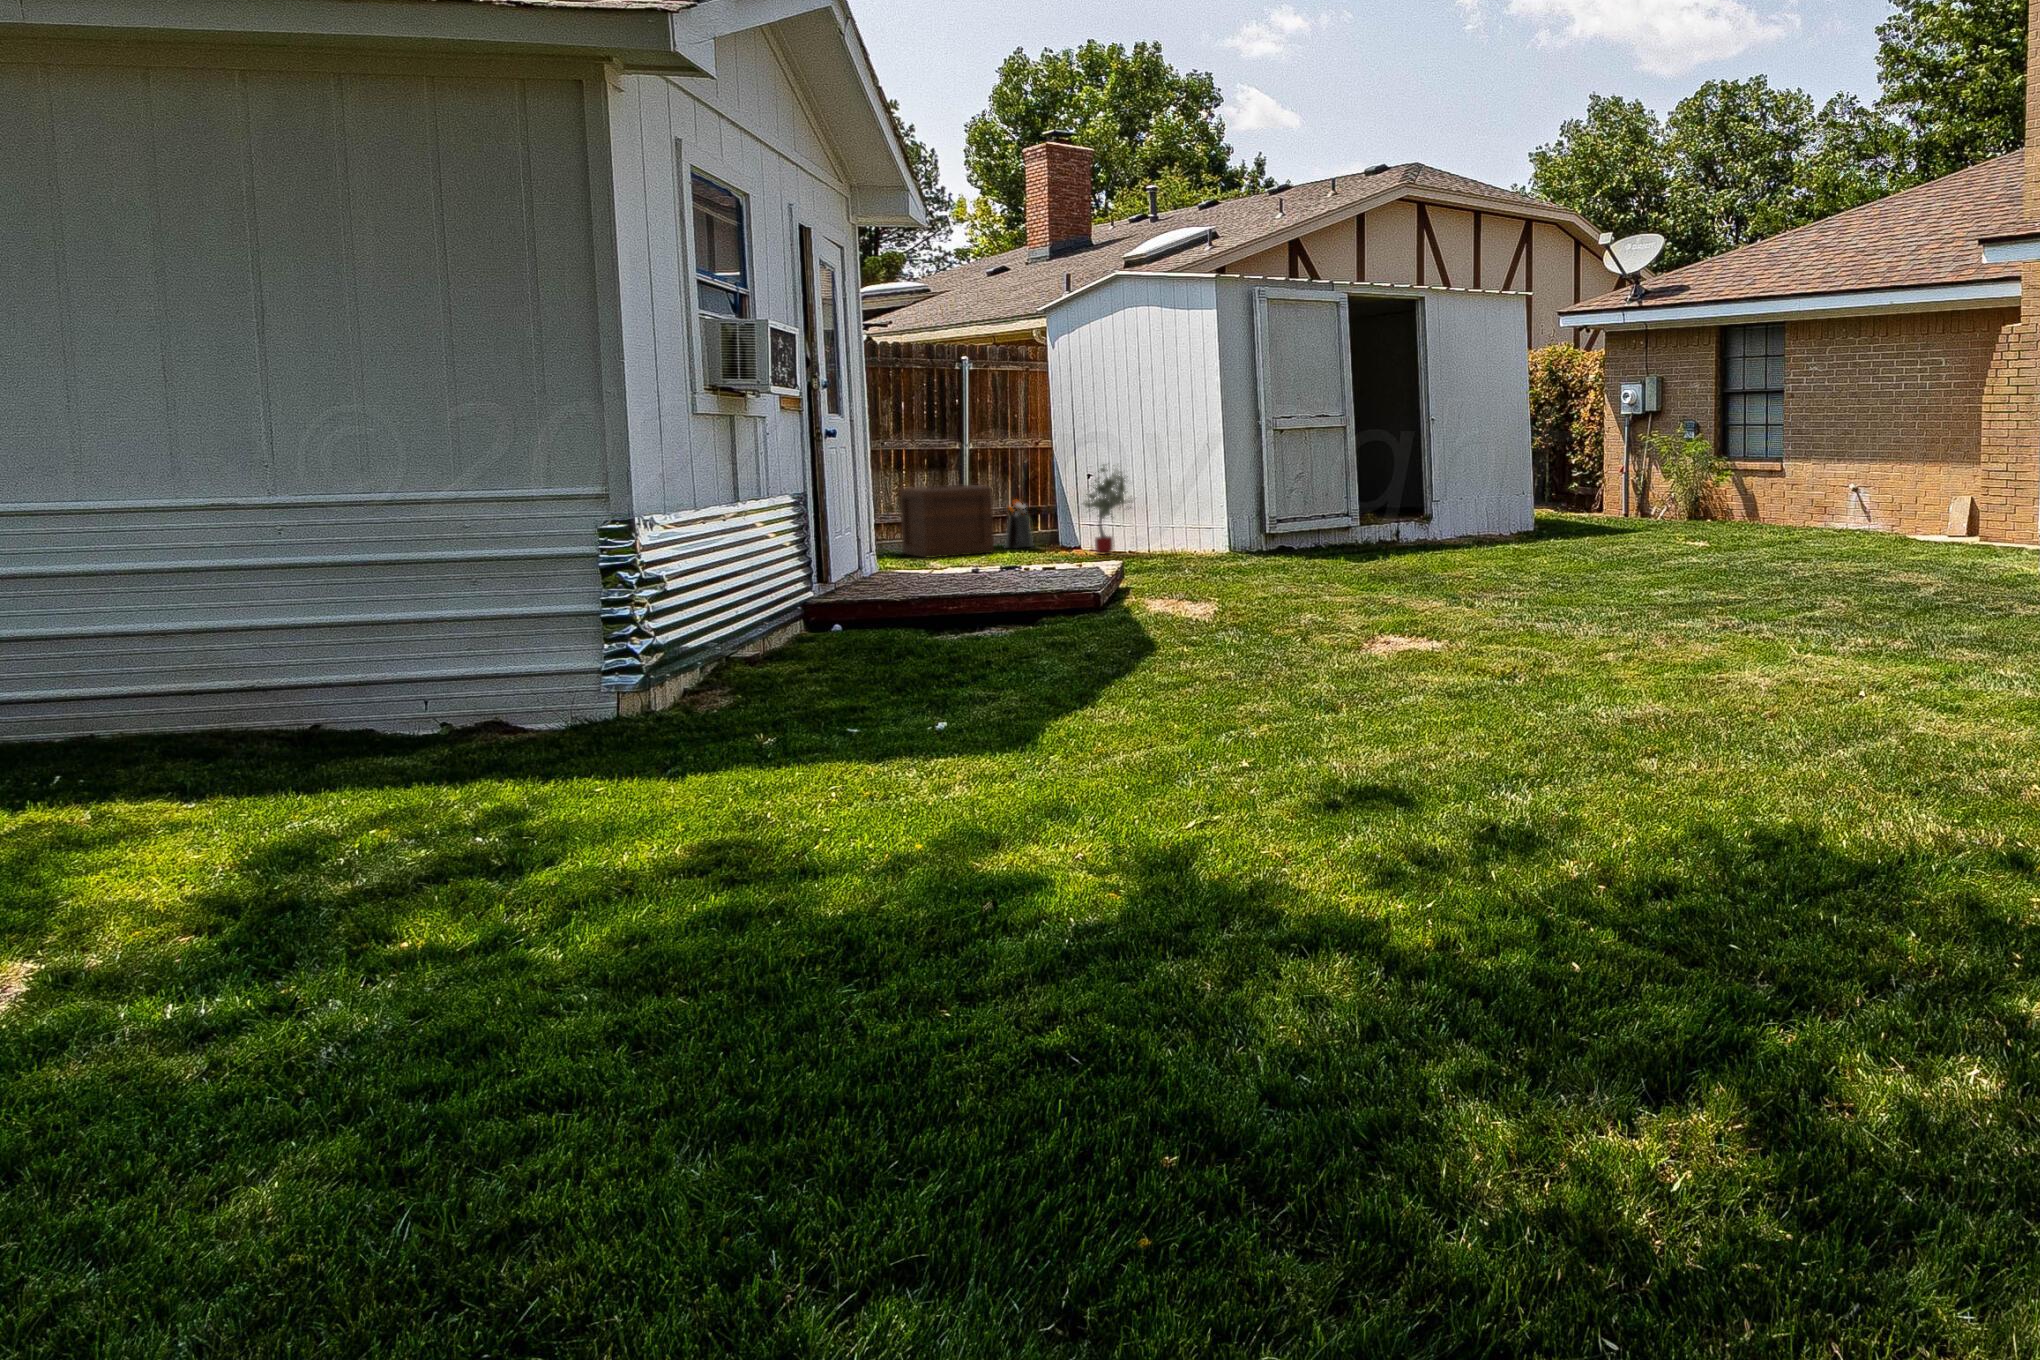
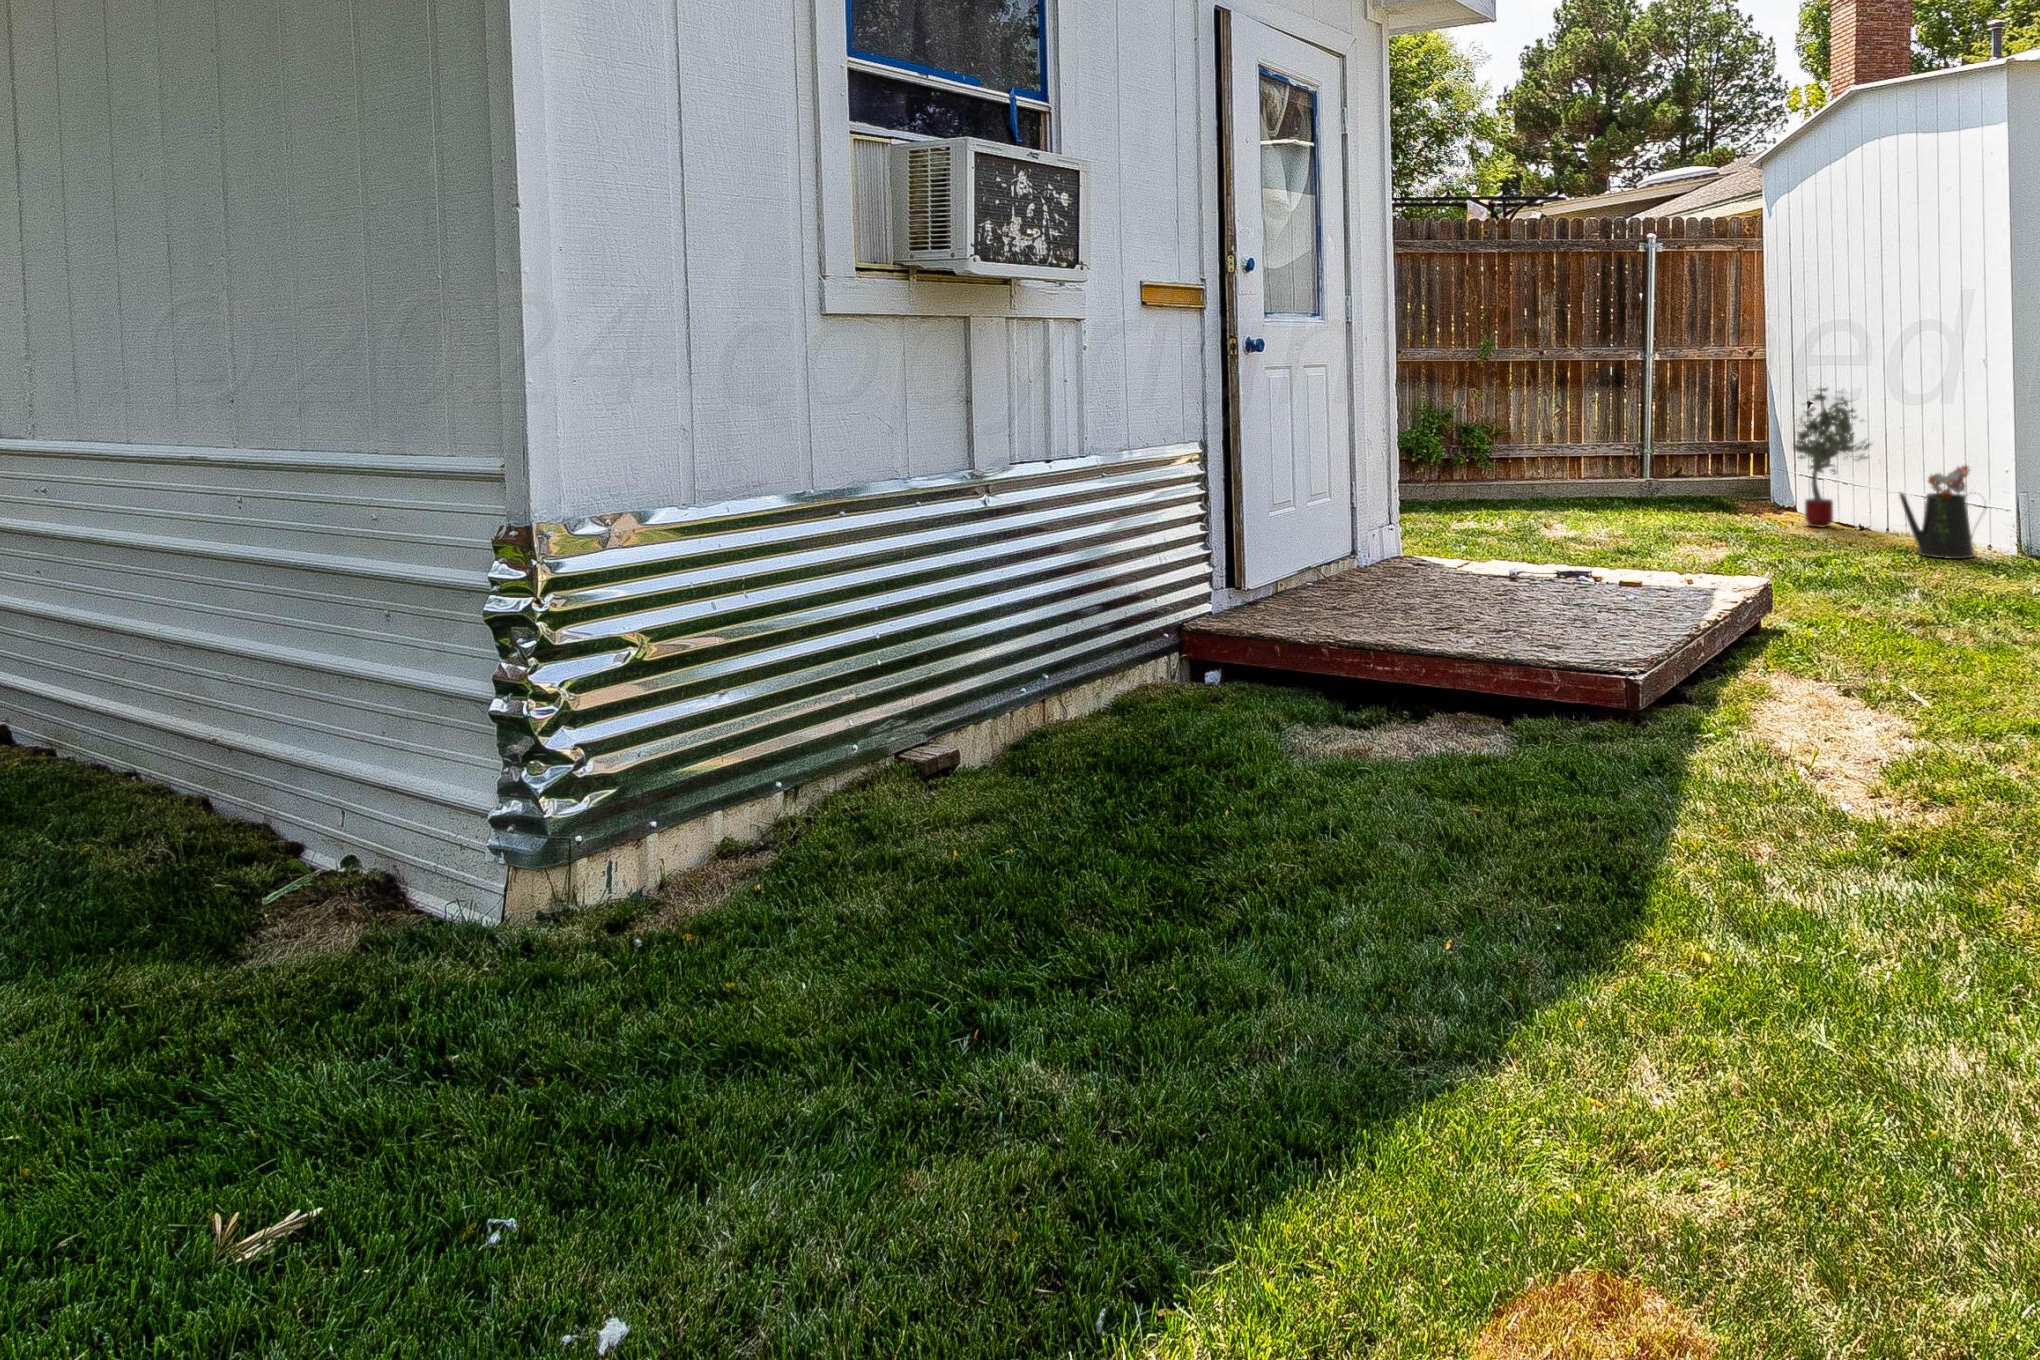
wooden crate: present [900,485,994,558] -> none [1562,407,1672,506]
watering can: present [1005,499,1033,548] -> present [1900,466,1986,559]

